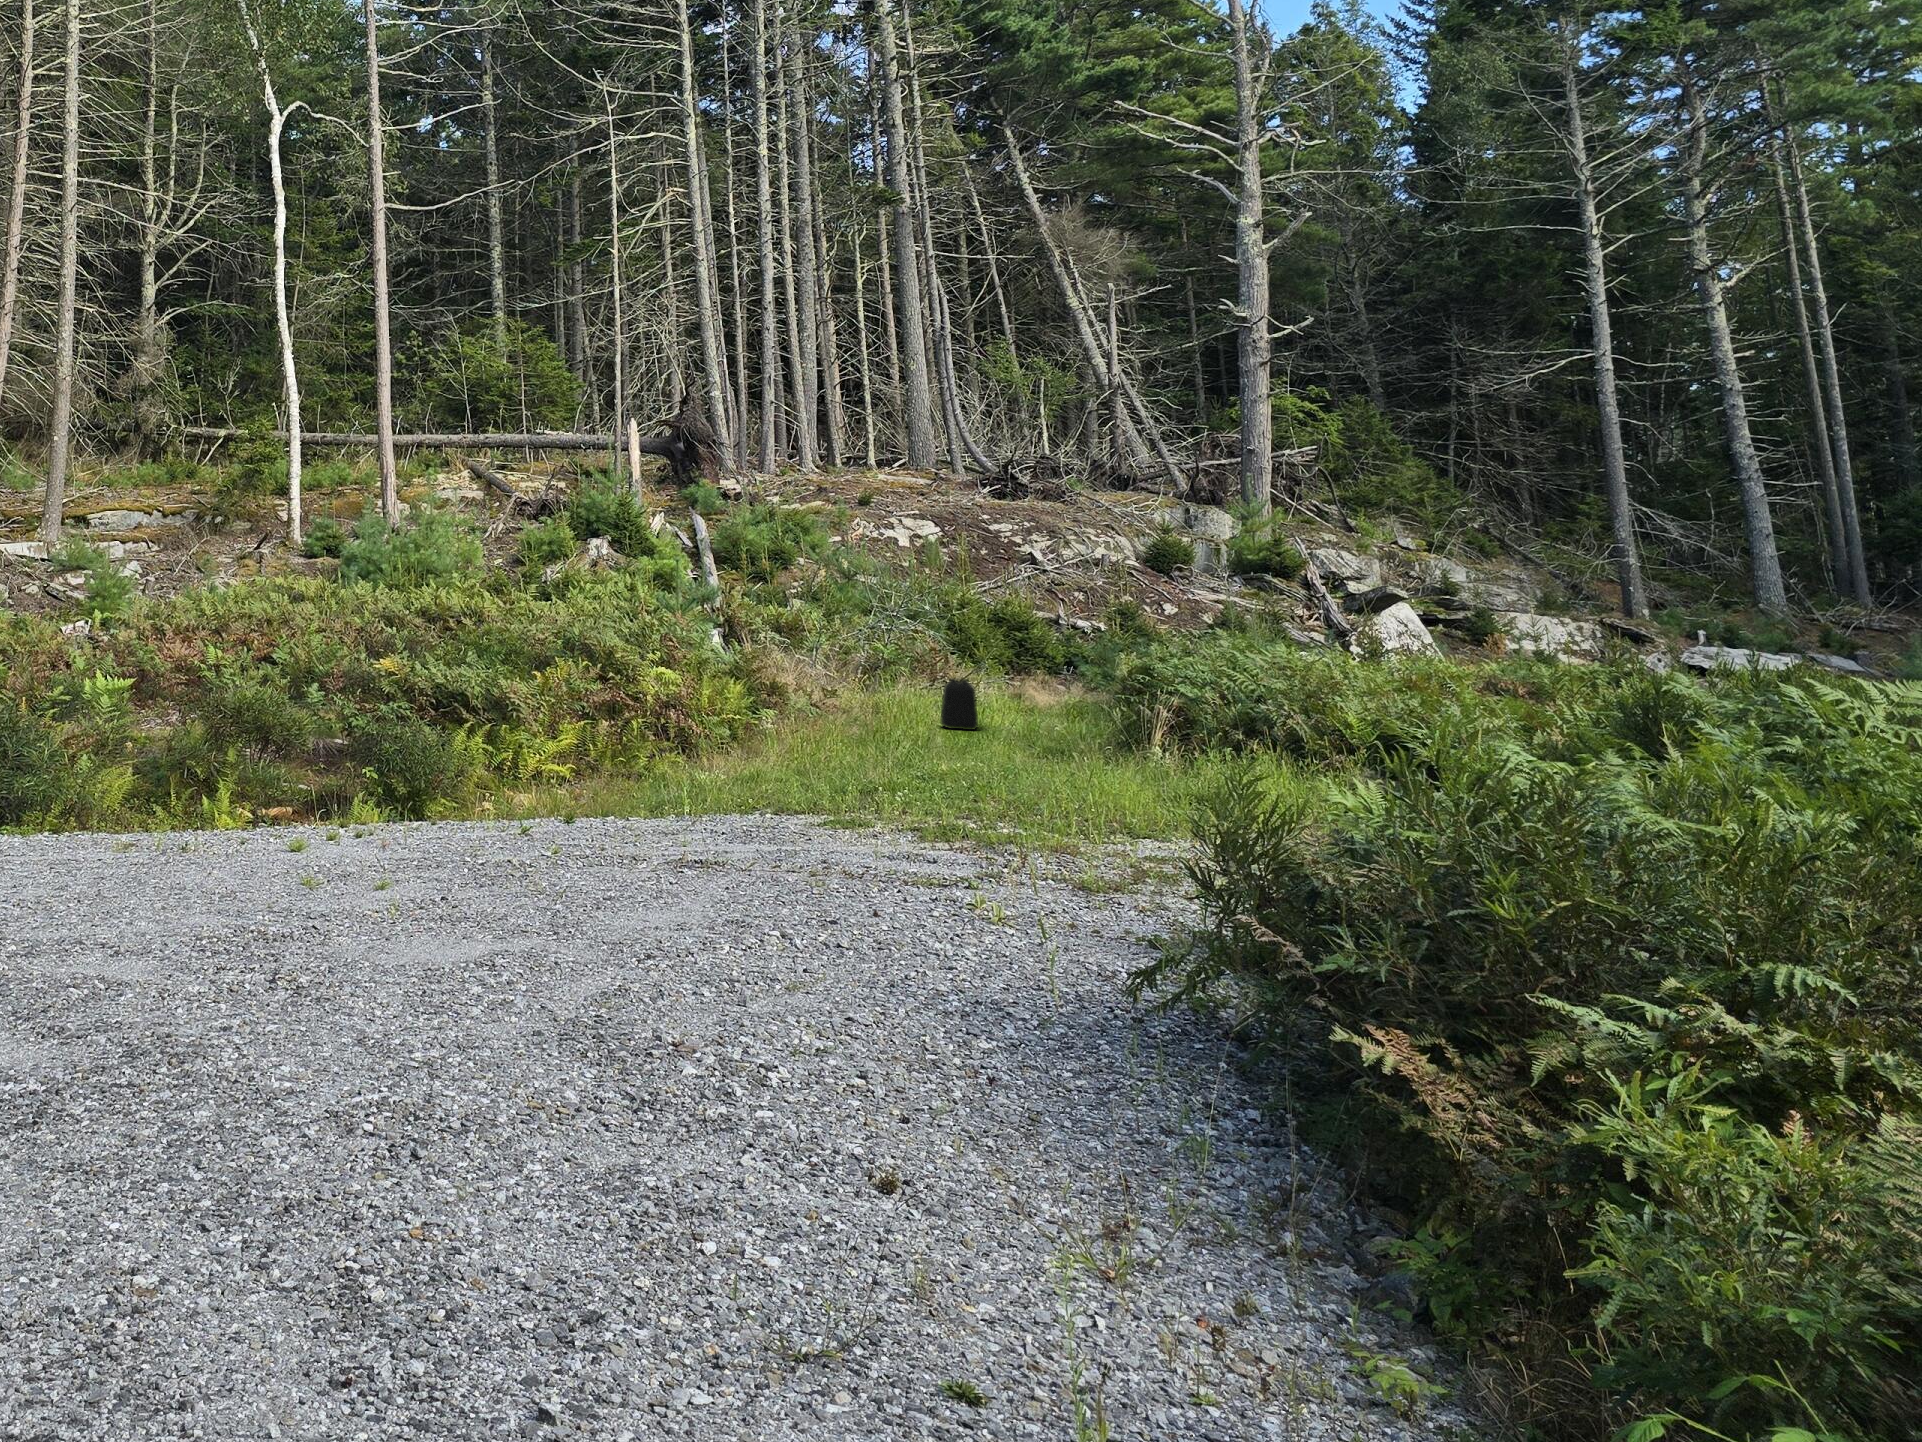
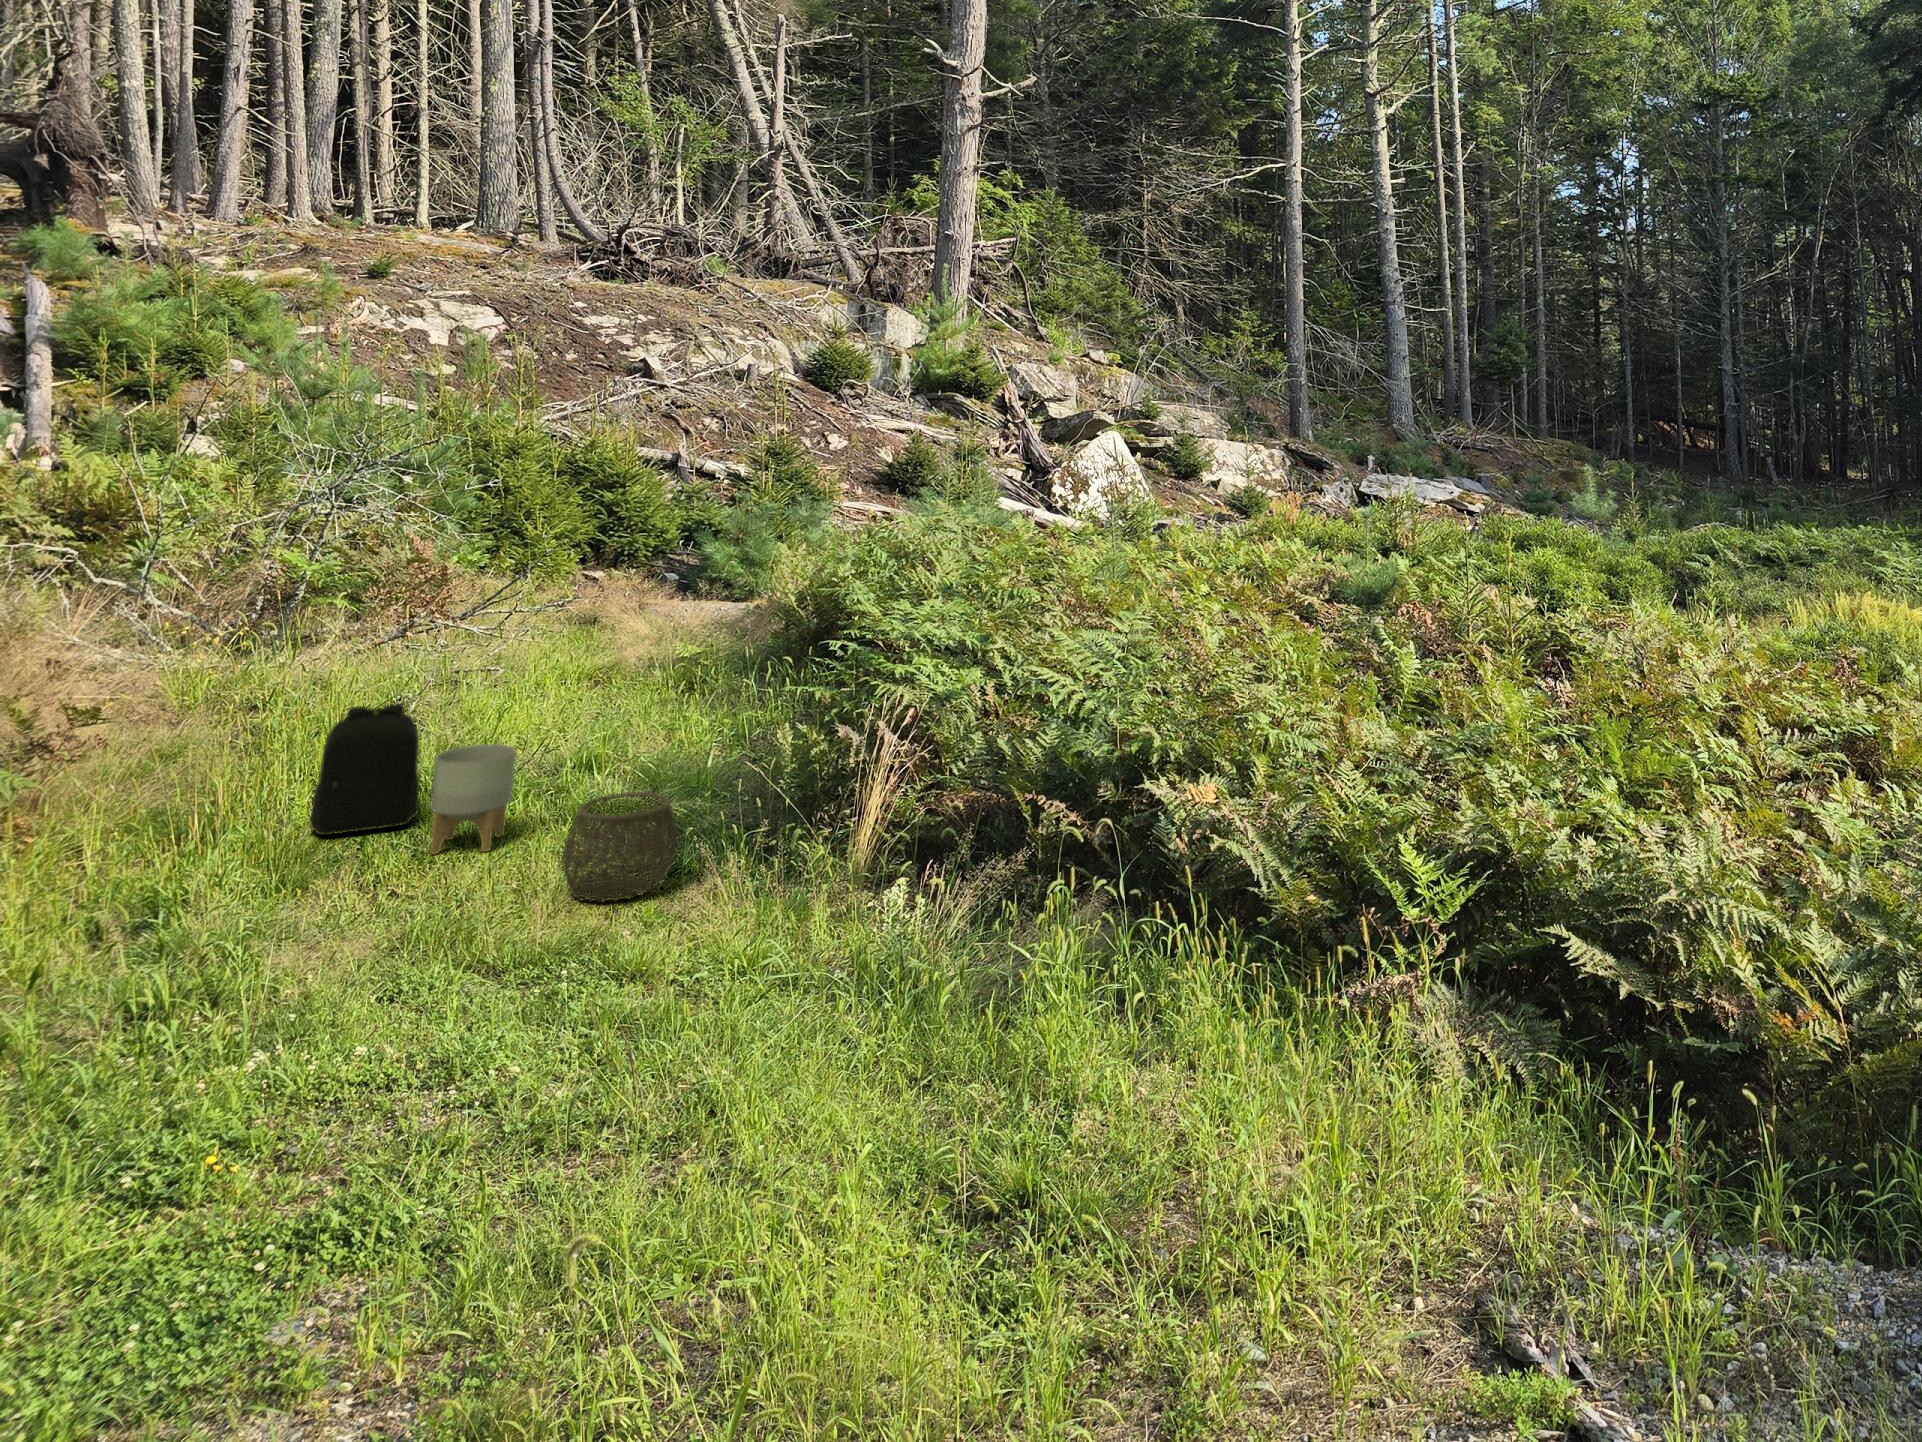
planter: none [986,696,1016,739] -> present [430,744,516,855]
woven basket: none [1040,713,1086,754] -> present [562,792,678,902]

